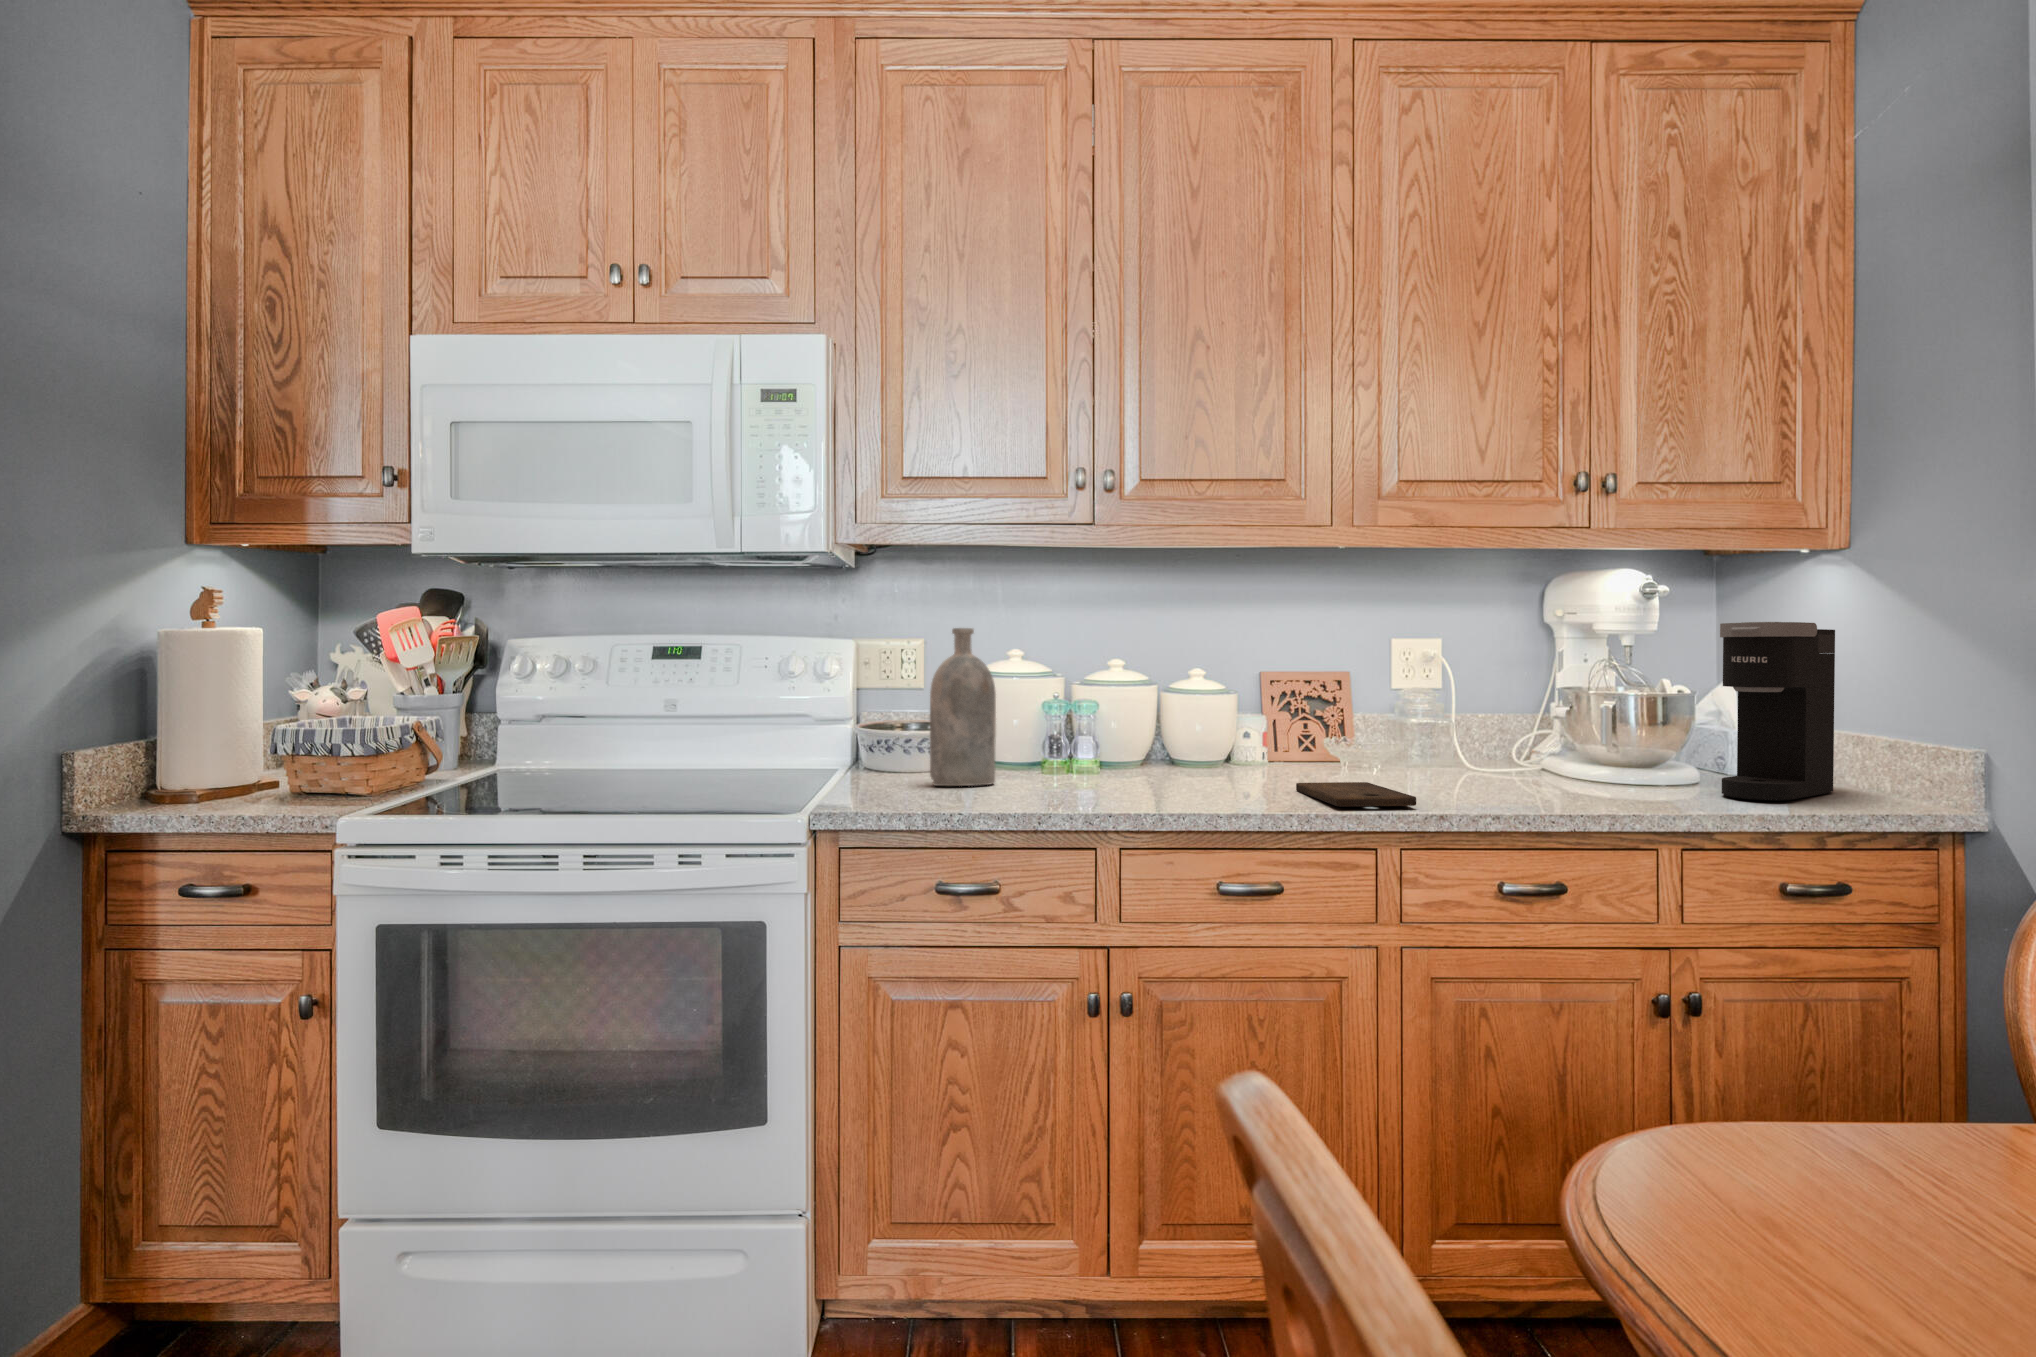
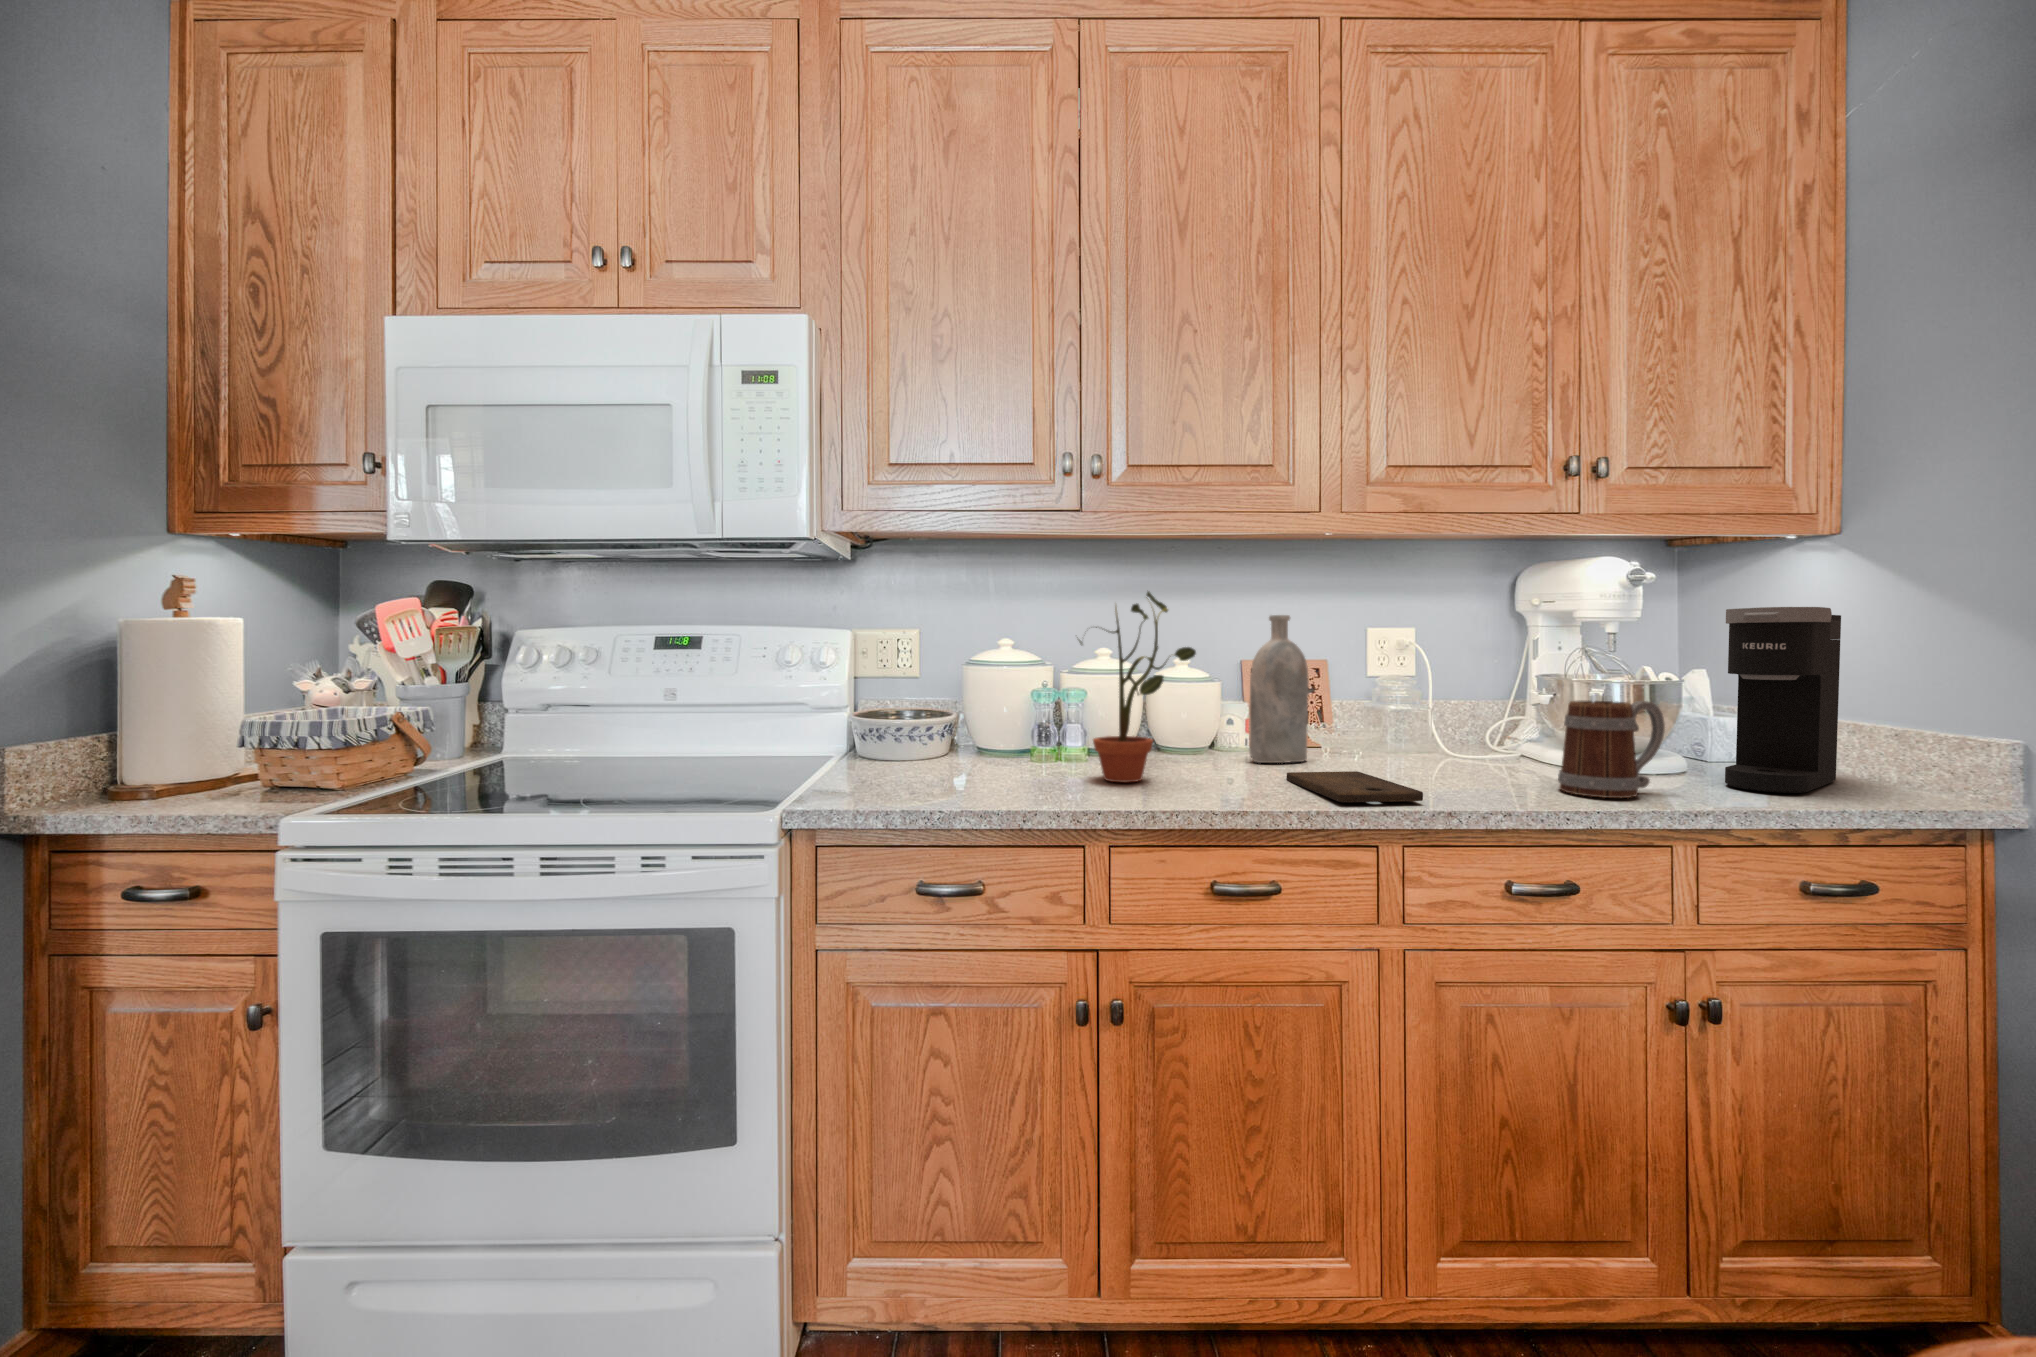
potted plant: none [1087,601,1205,791] -> present [1079,592,1196,782]
bottle: present [930,628,996,786] -> present [1249,615,1309,763]
mug: none [1555,712,1654,804] -> present [1558,700,1665,798]

